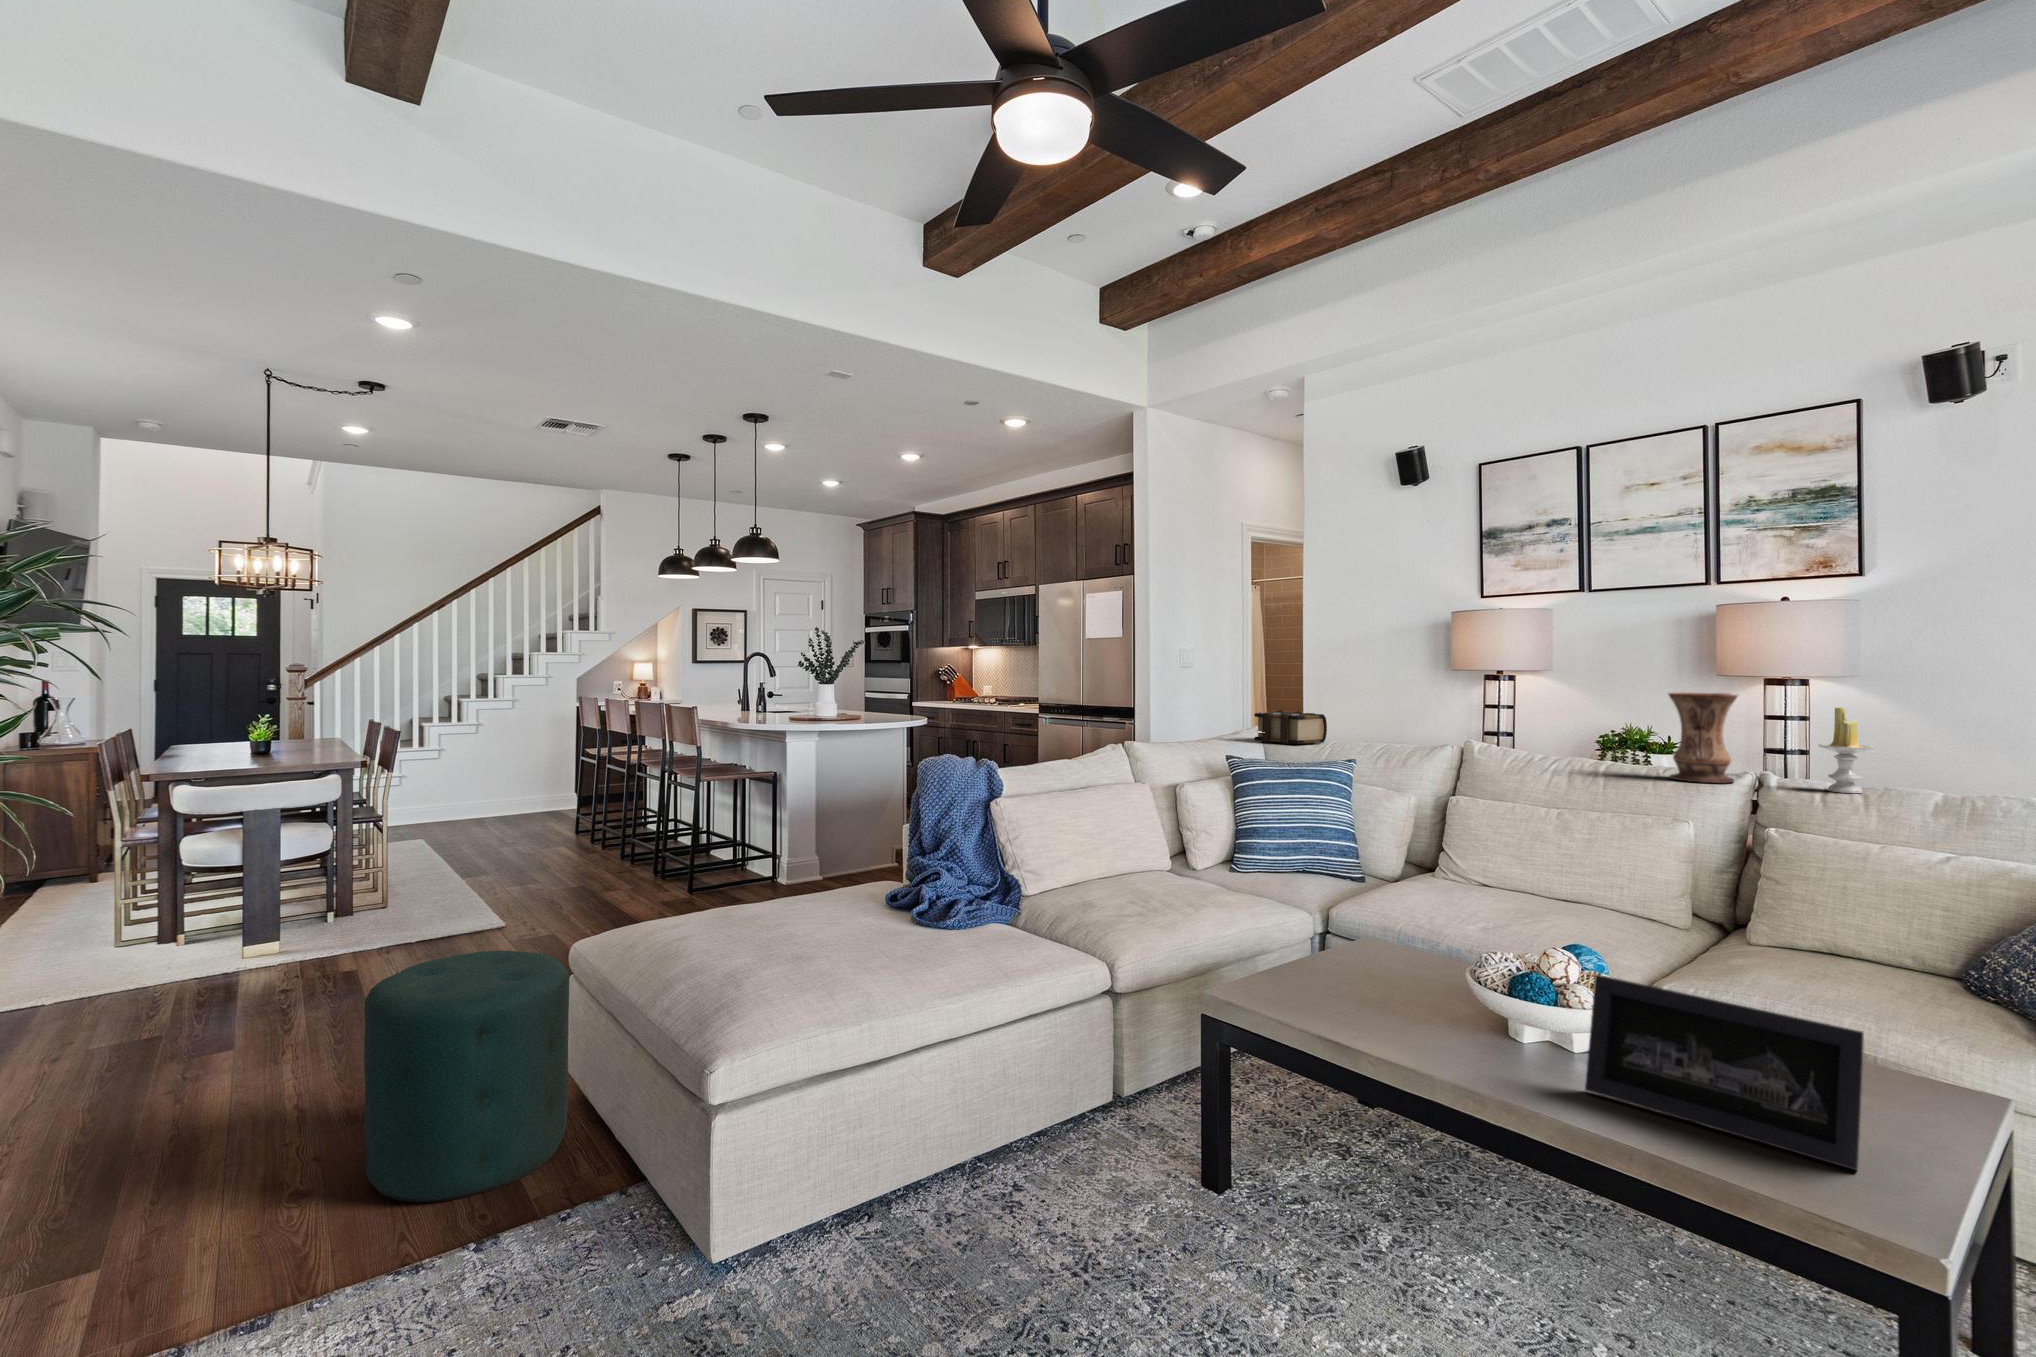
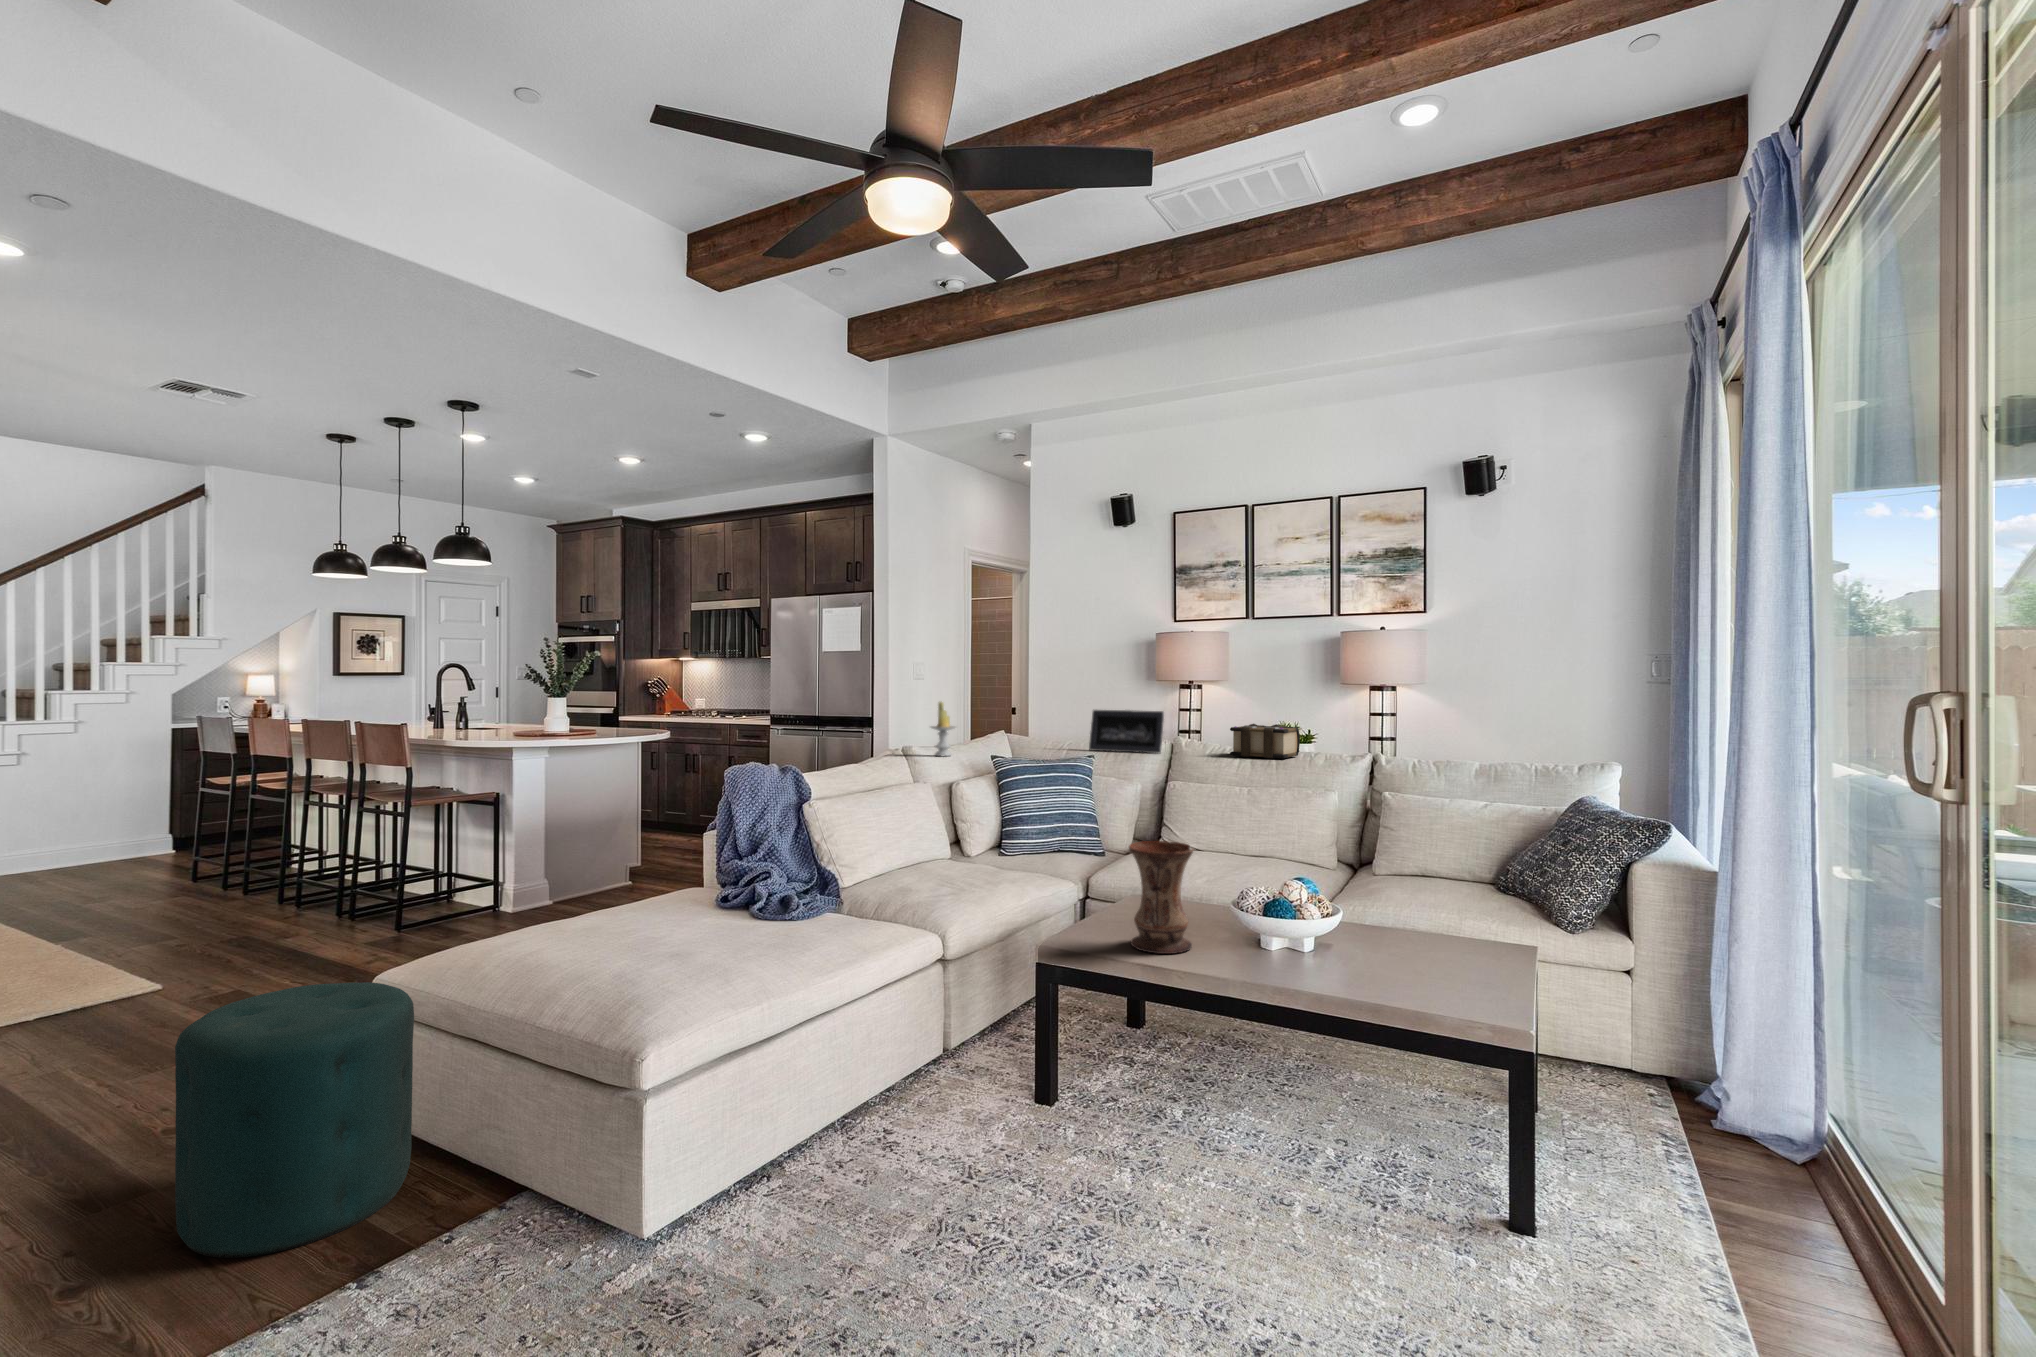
vase: present [1669,693,1737,783] -> present [1129,841,1193,954]
candle: present [1818,707,1874,793] -> present [931,702,956,756]
book: present [1254,710,1327,744] -> present [1230,724,1300,759]
picture frame: present [1585,975,1864,1170] -> present [1089,710,1164,753]

